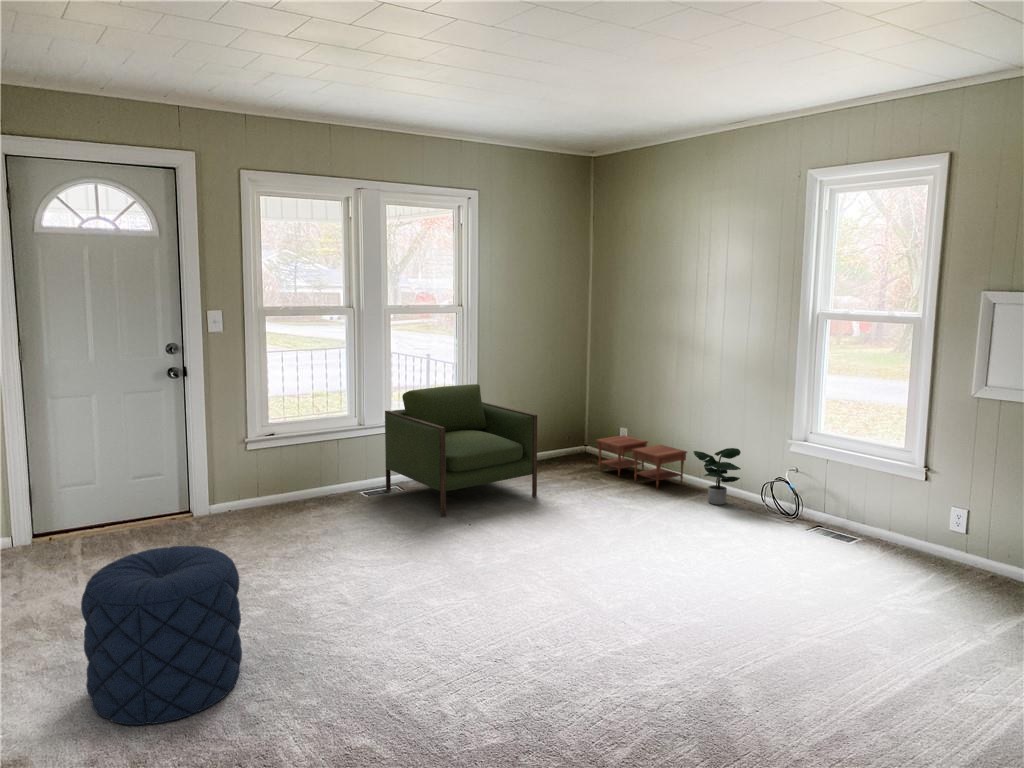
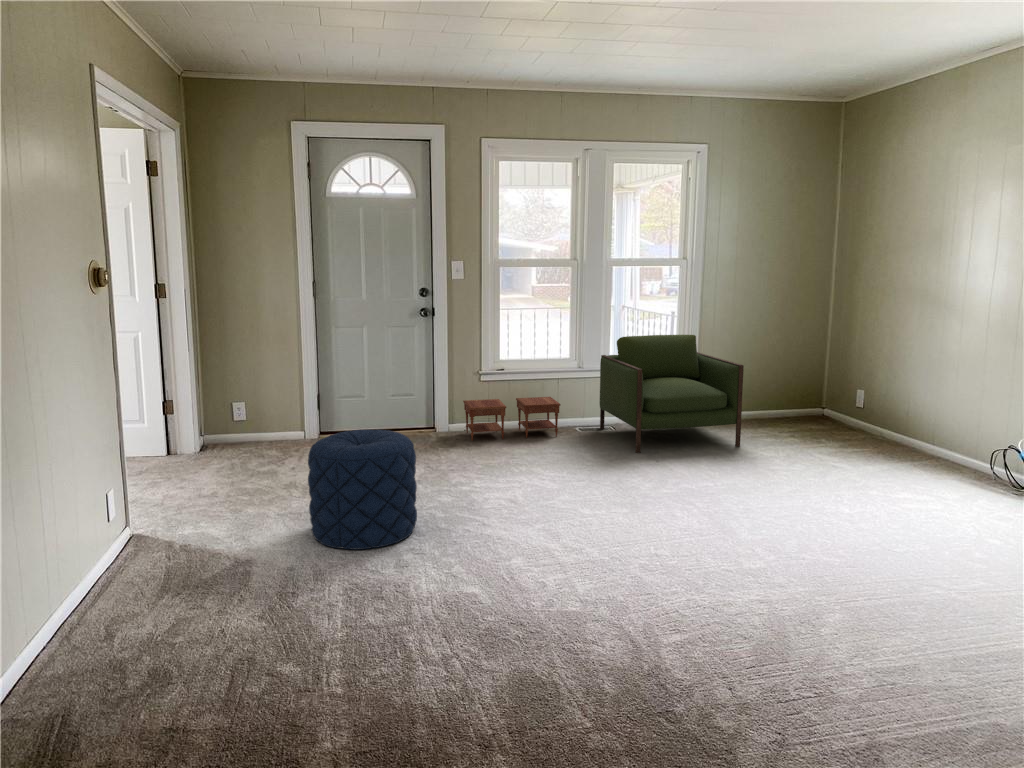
side table: present [596,435,687,489] -> present [463,397,560,441]
potted plant: present [693,448,741,505] -> none [913,412,972,472]

